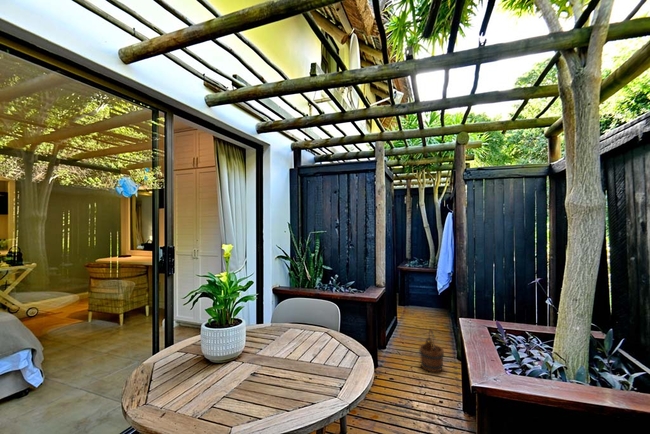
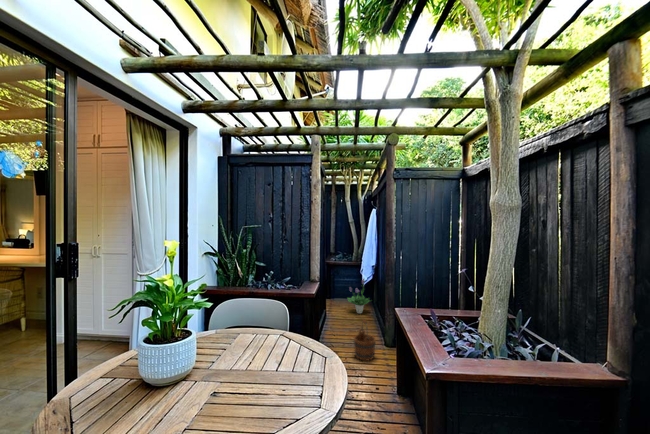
potted plant: none [420,287,448,324] -> present [347,279,372,313]

